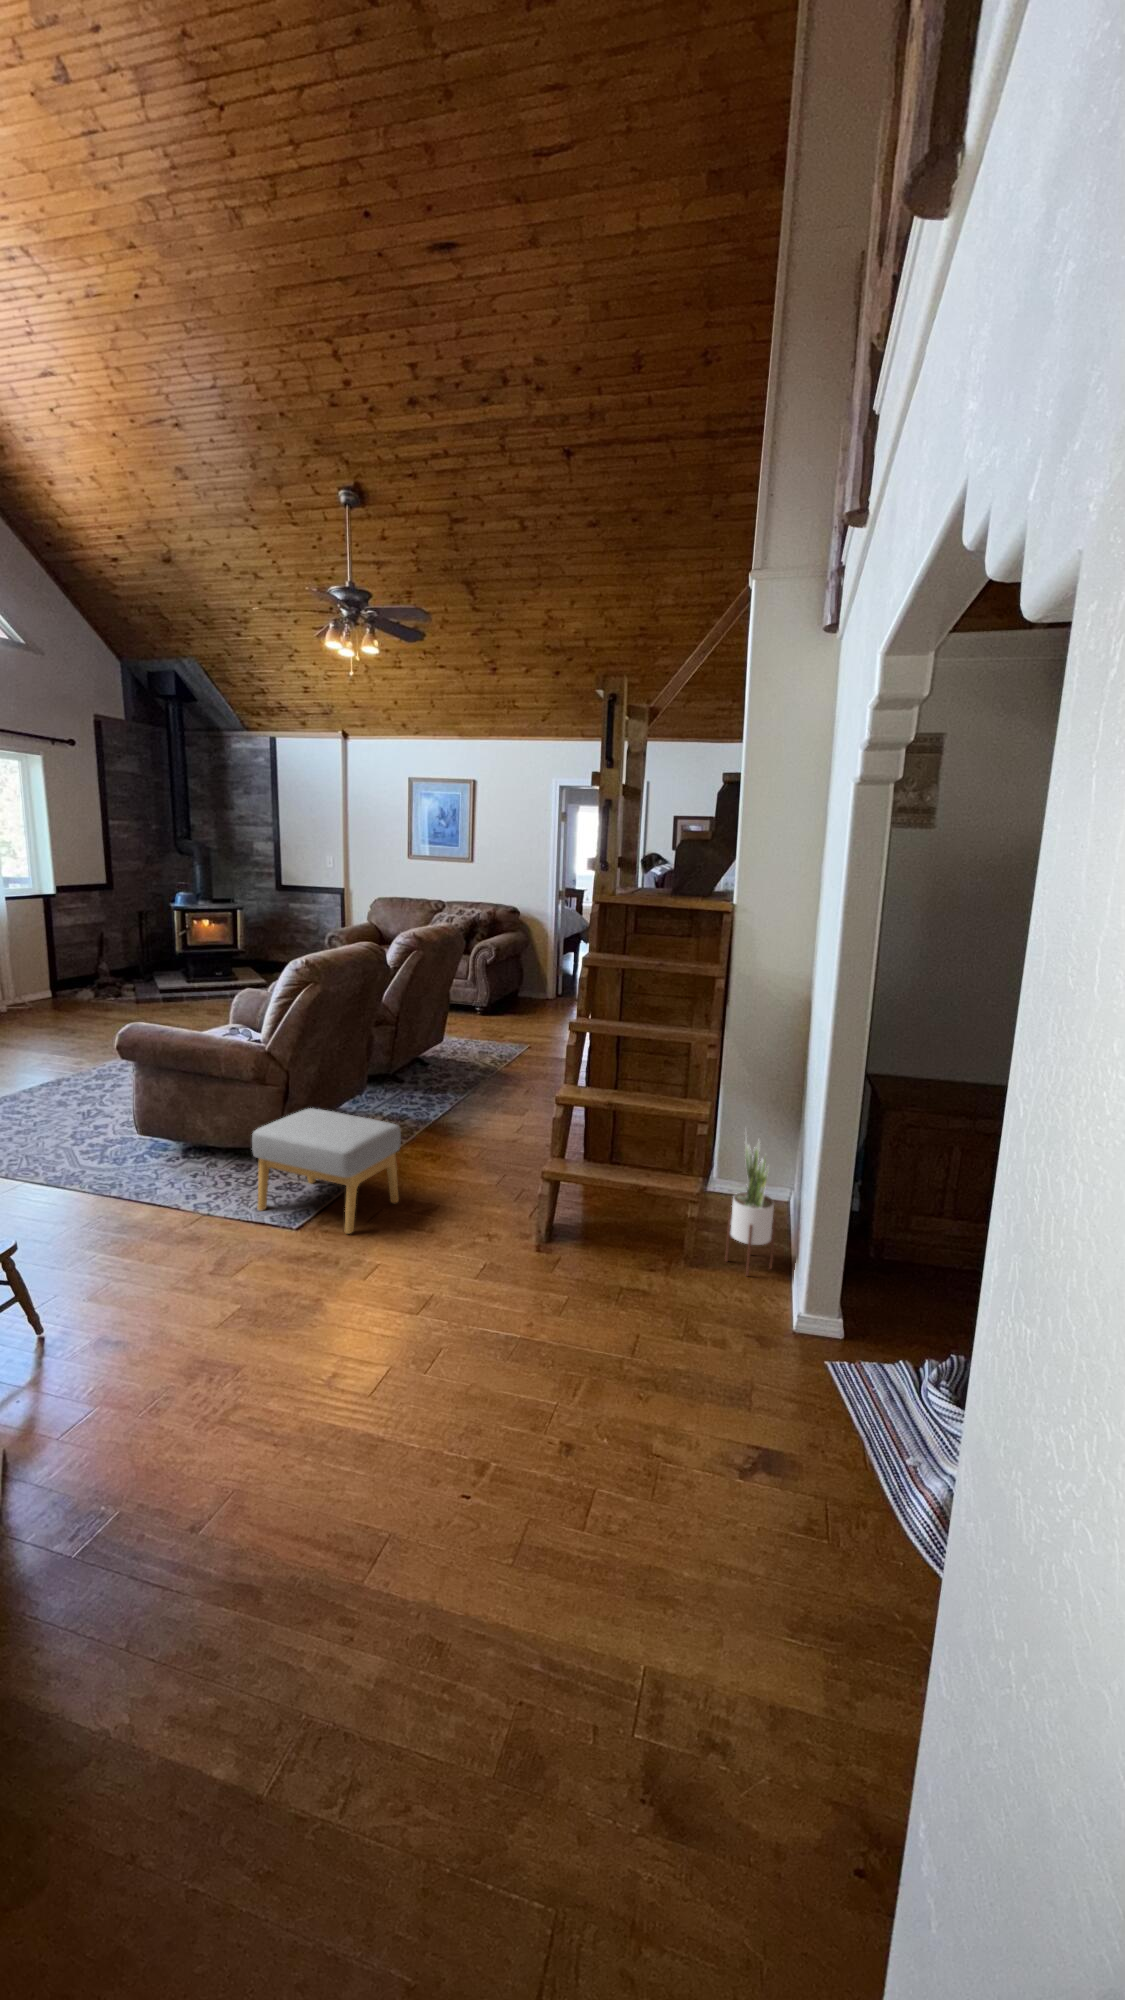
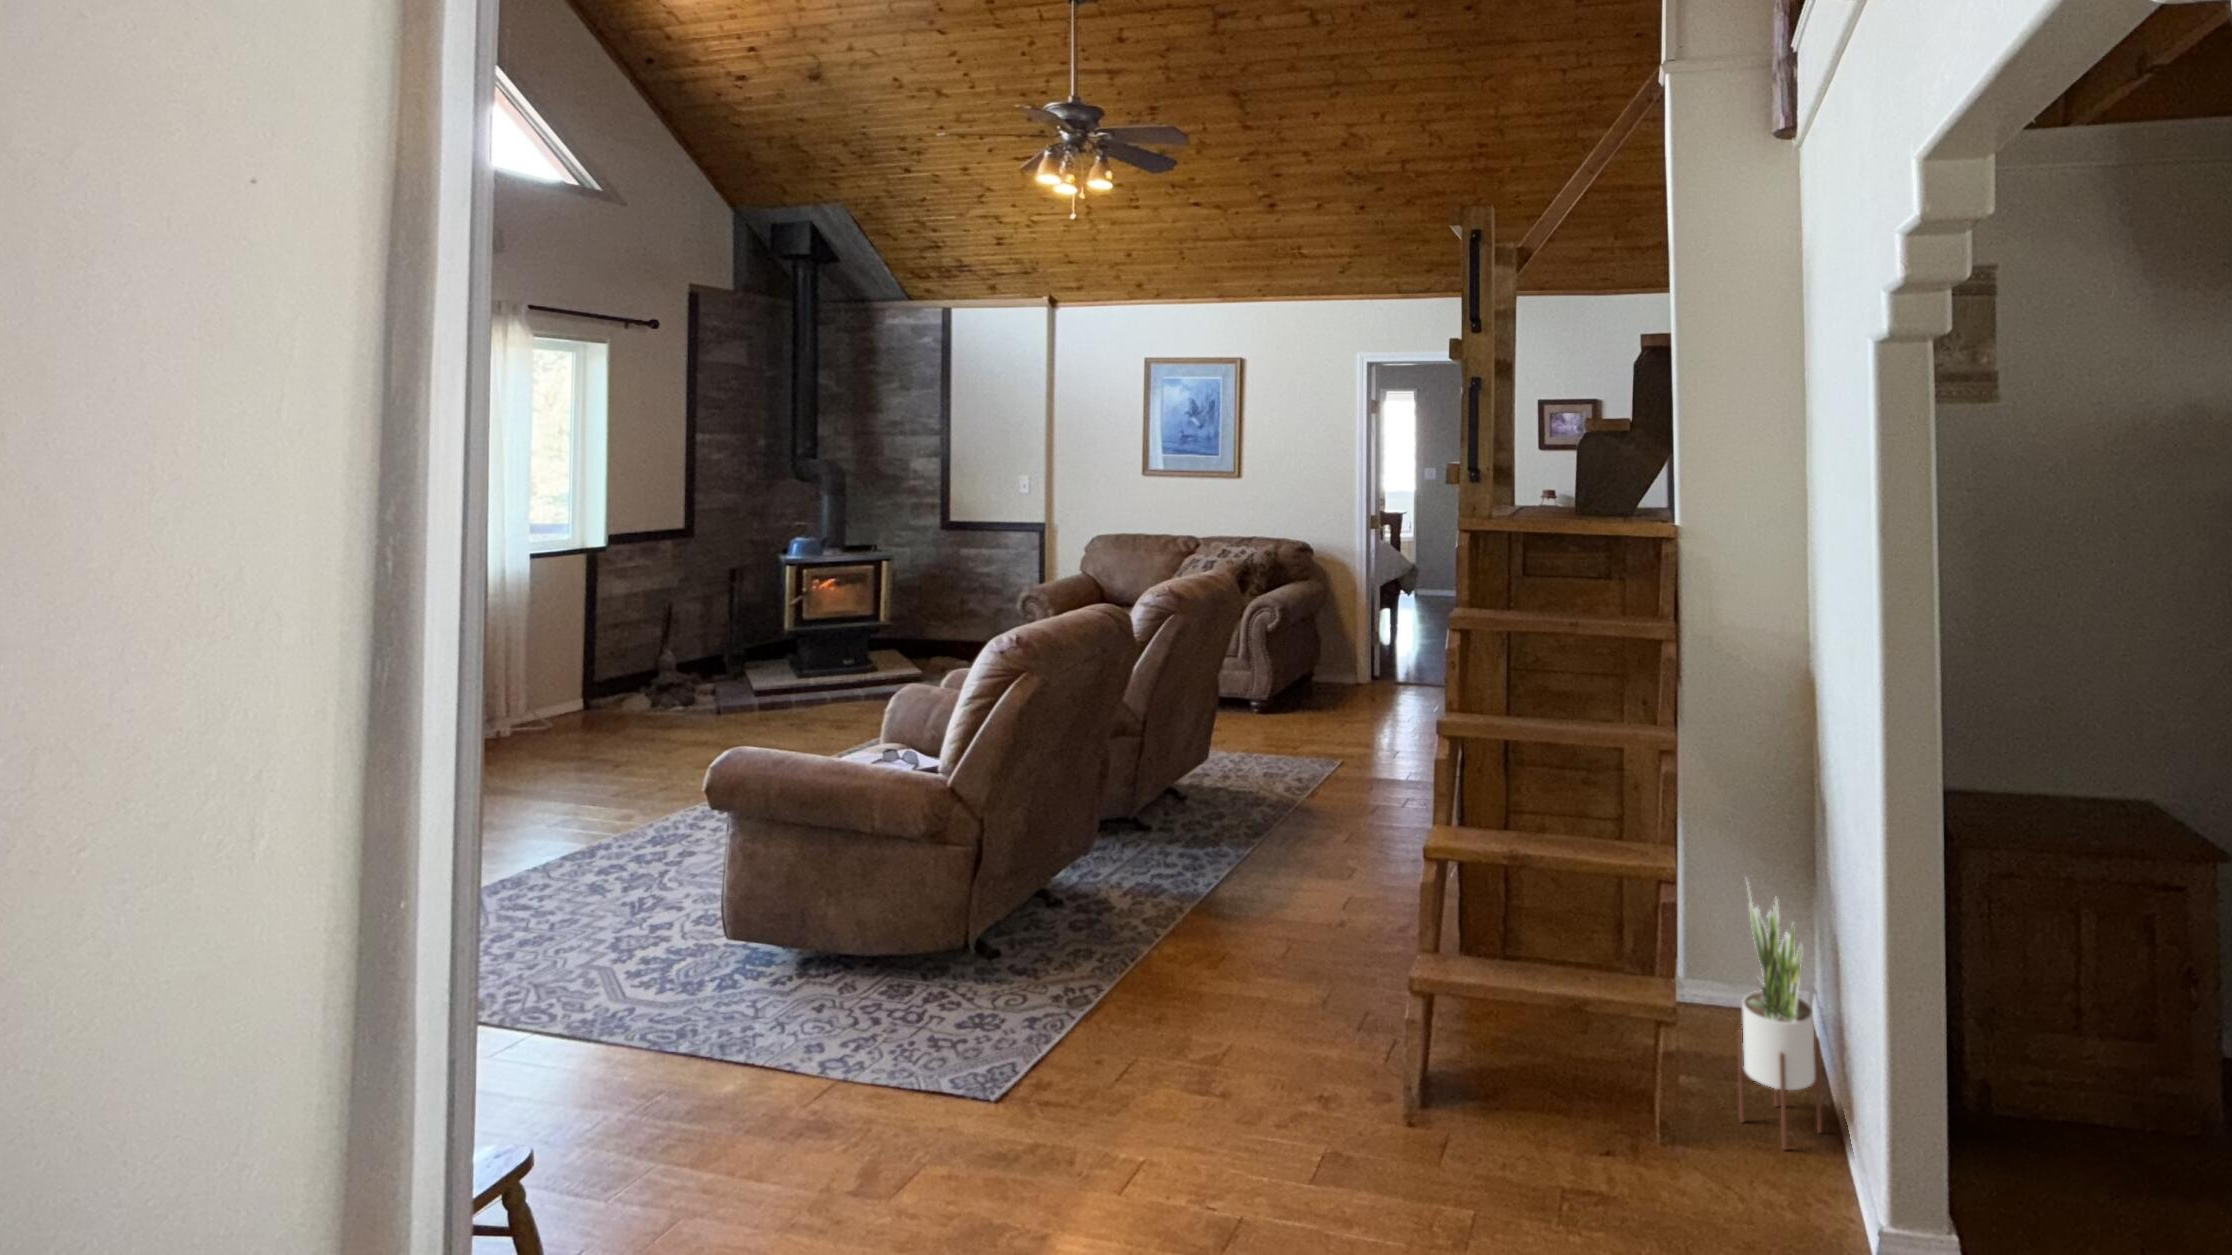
footstool: present [252,1108,401,1234] -> none [927,880,1174,1111]

